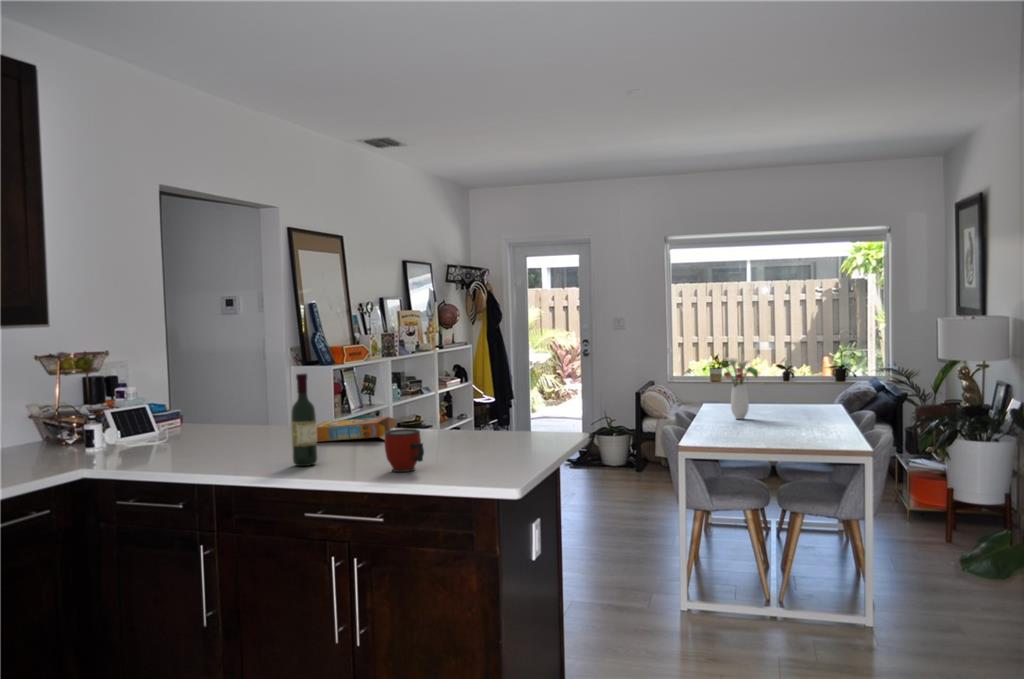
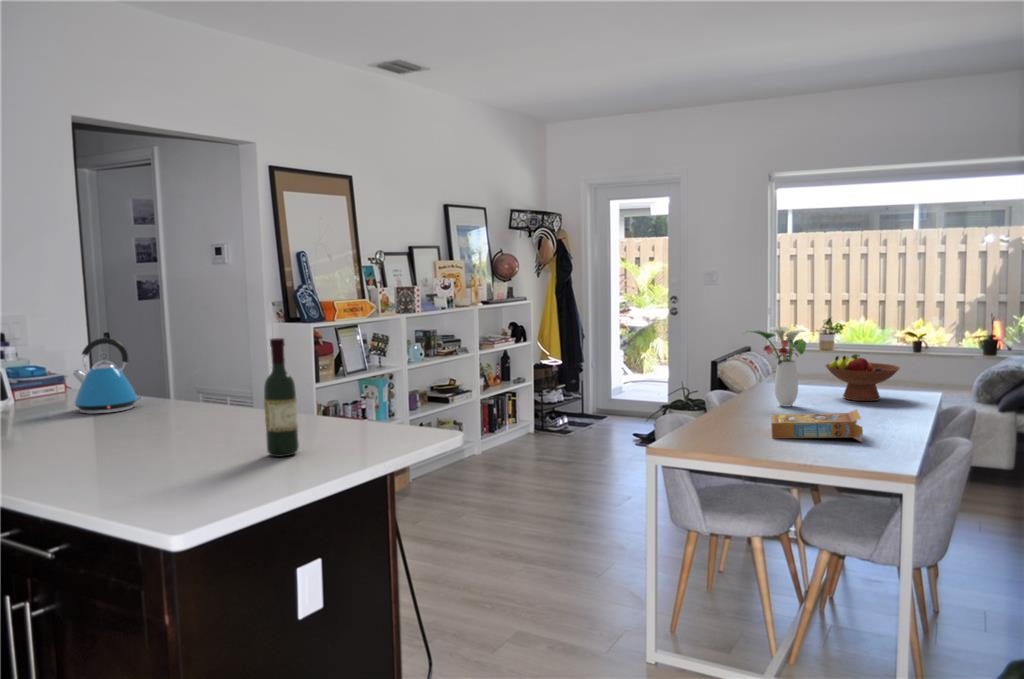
wine bottle: present [291,373,318,466] -> present [264,338,299,457]
kettle: none [224,375,276,439] -> present [72,338,143,414]
fruit bowl: none [759,378,814,414] -> present [826,354,900,401]
cereal box: present [316,417,397,442] -> present [771,410,863,442]
mug: present [384,429,424,472] -> none [105,422,159,482]

